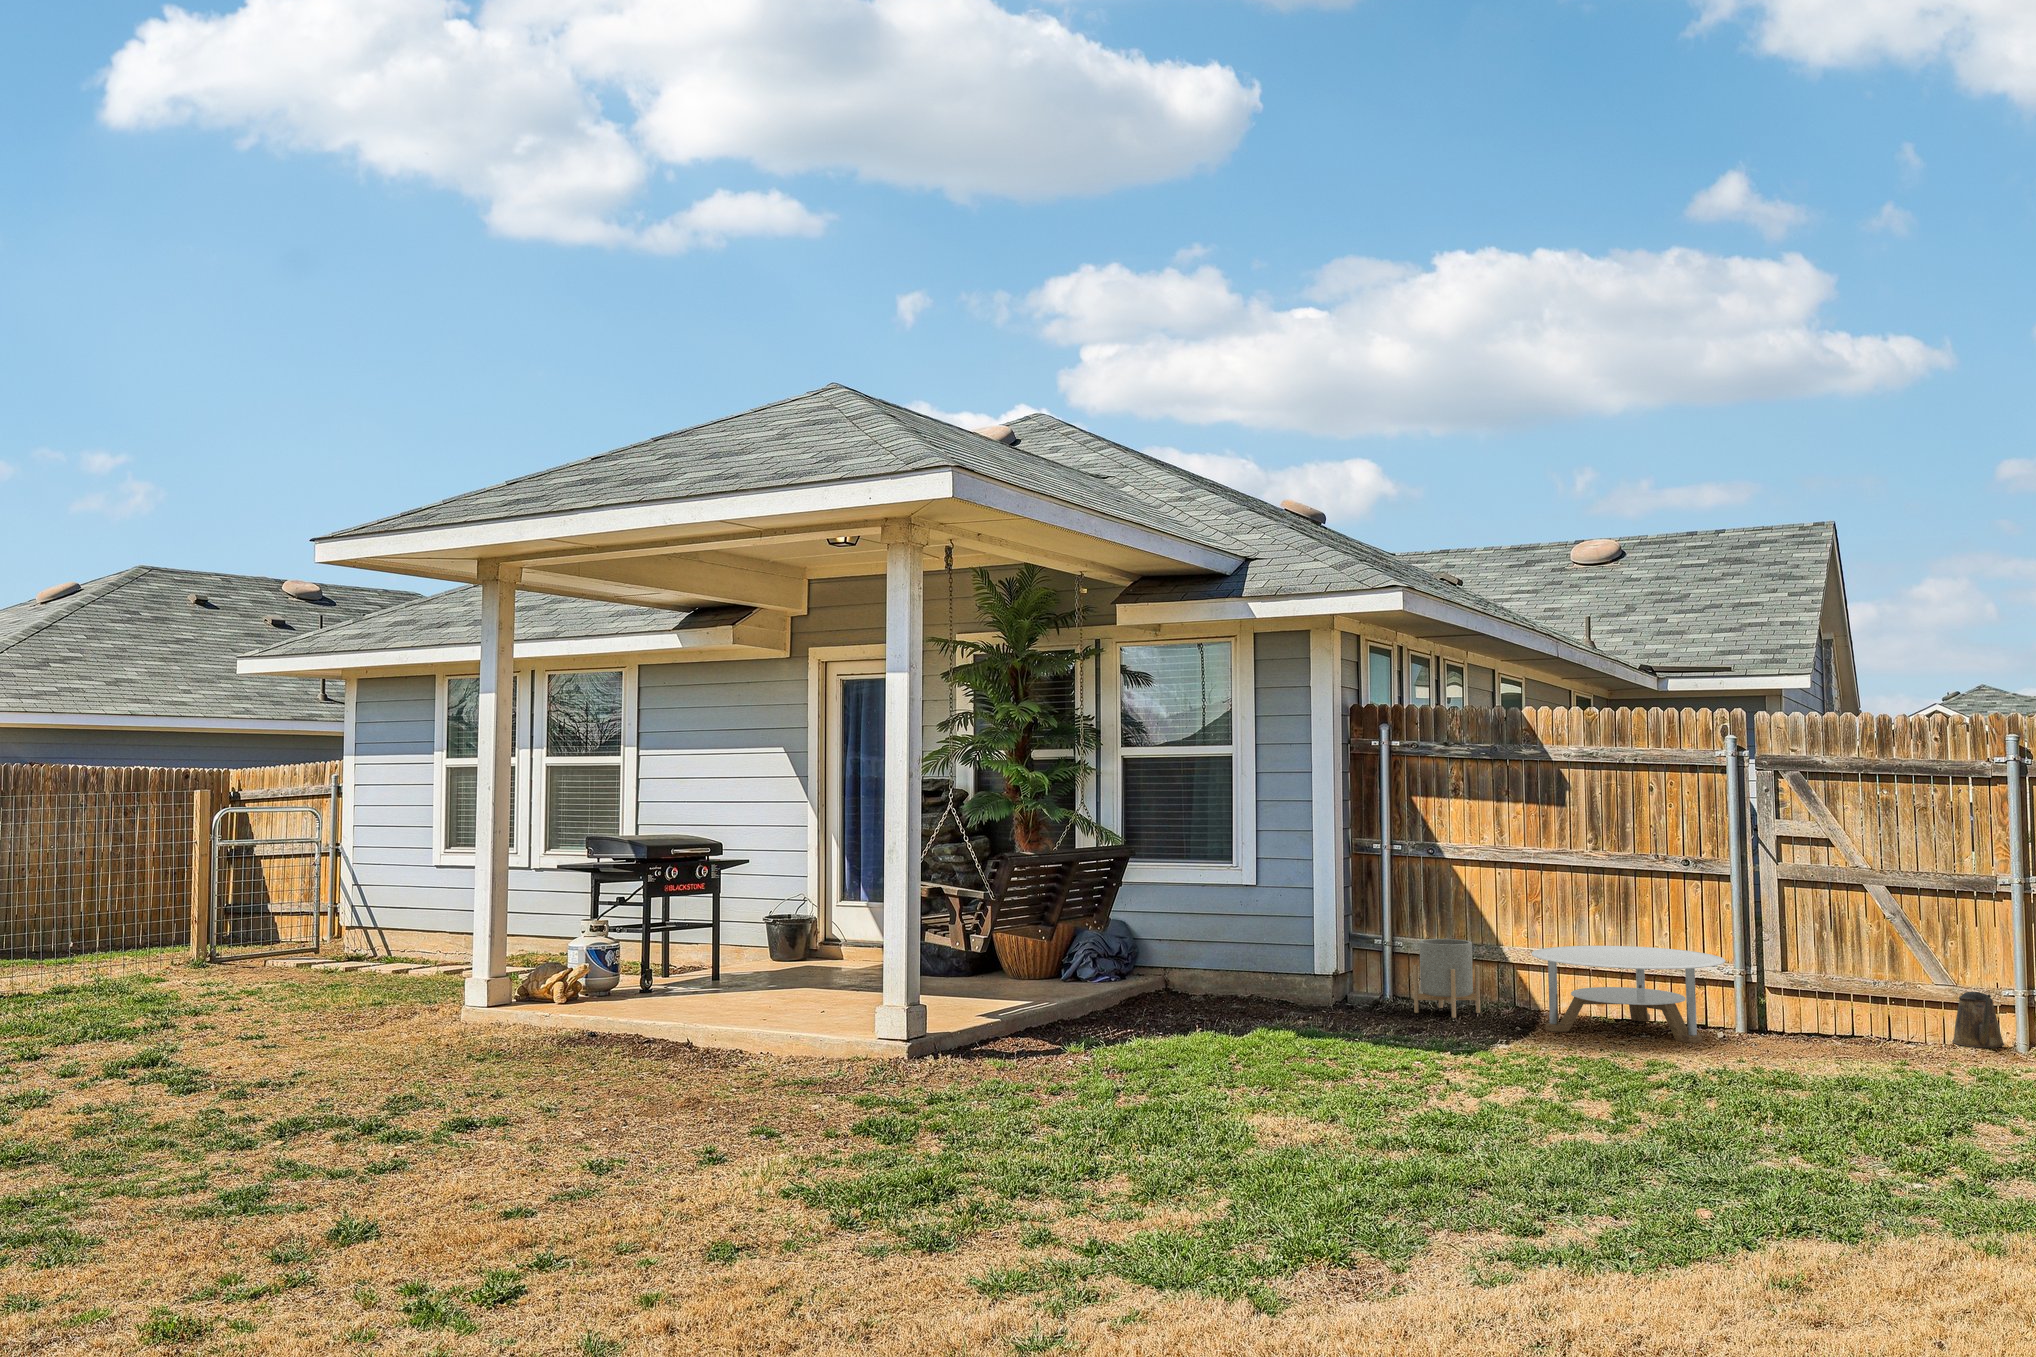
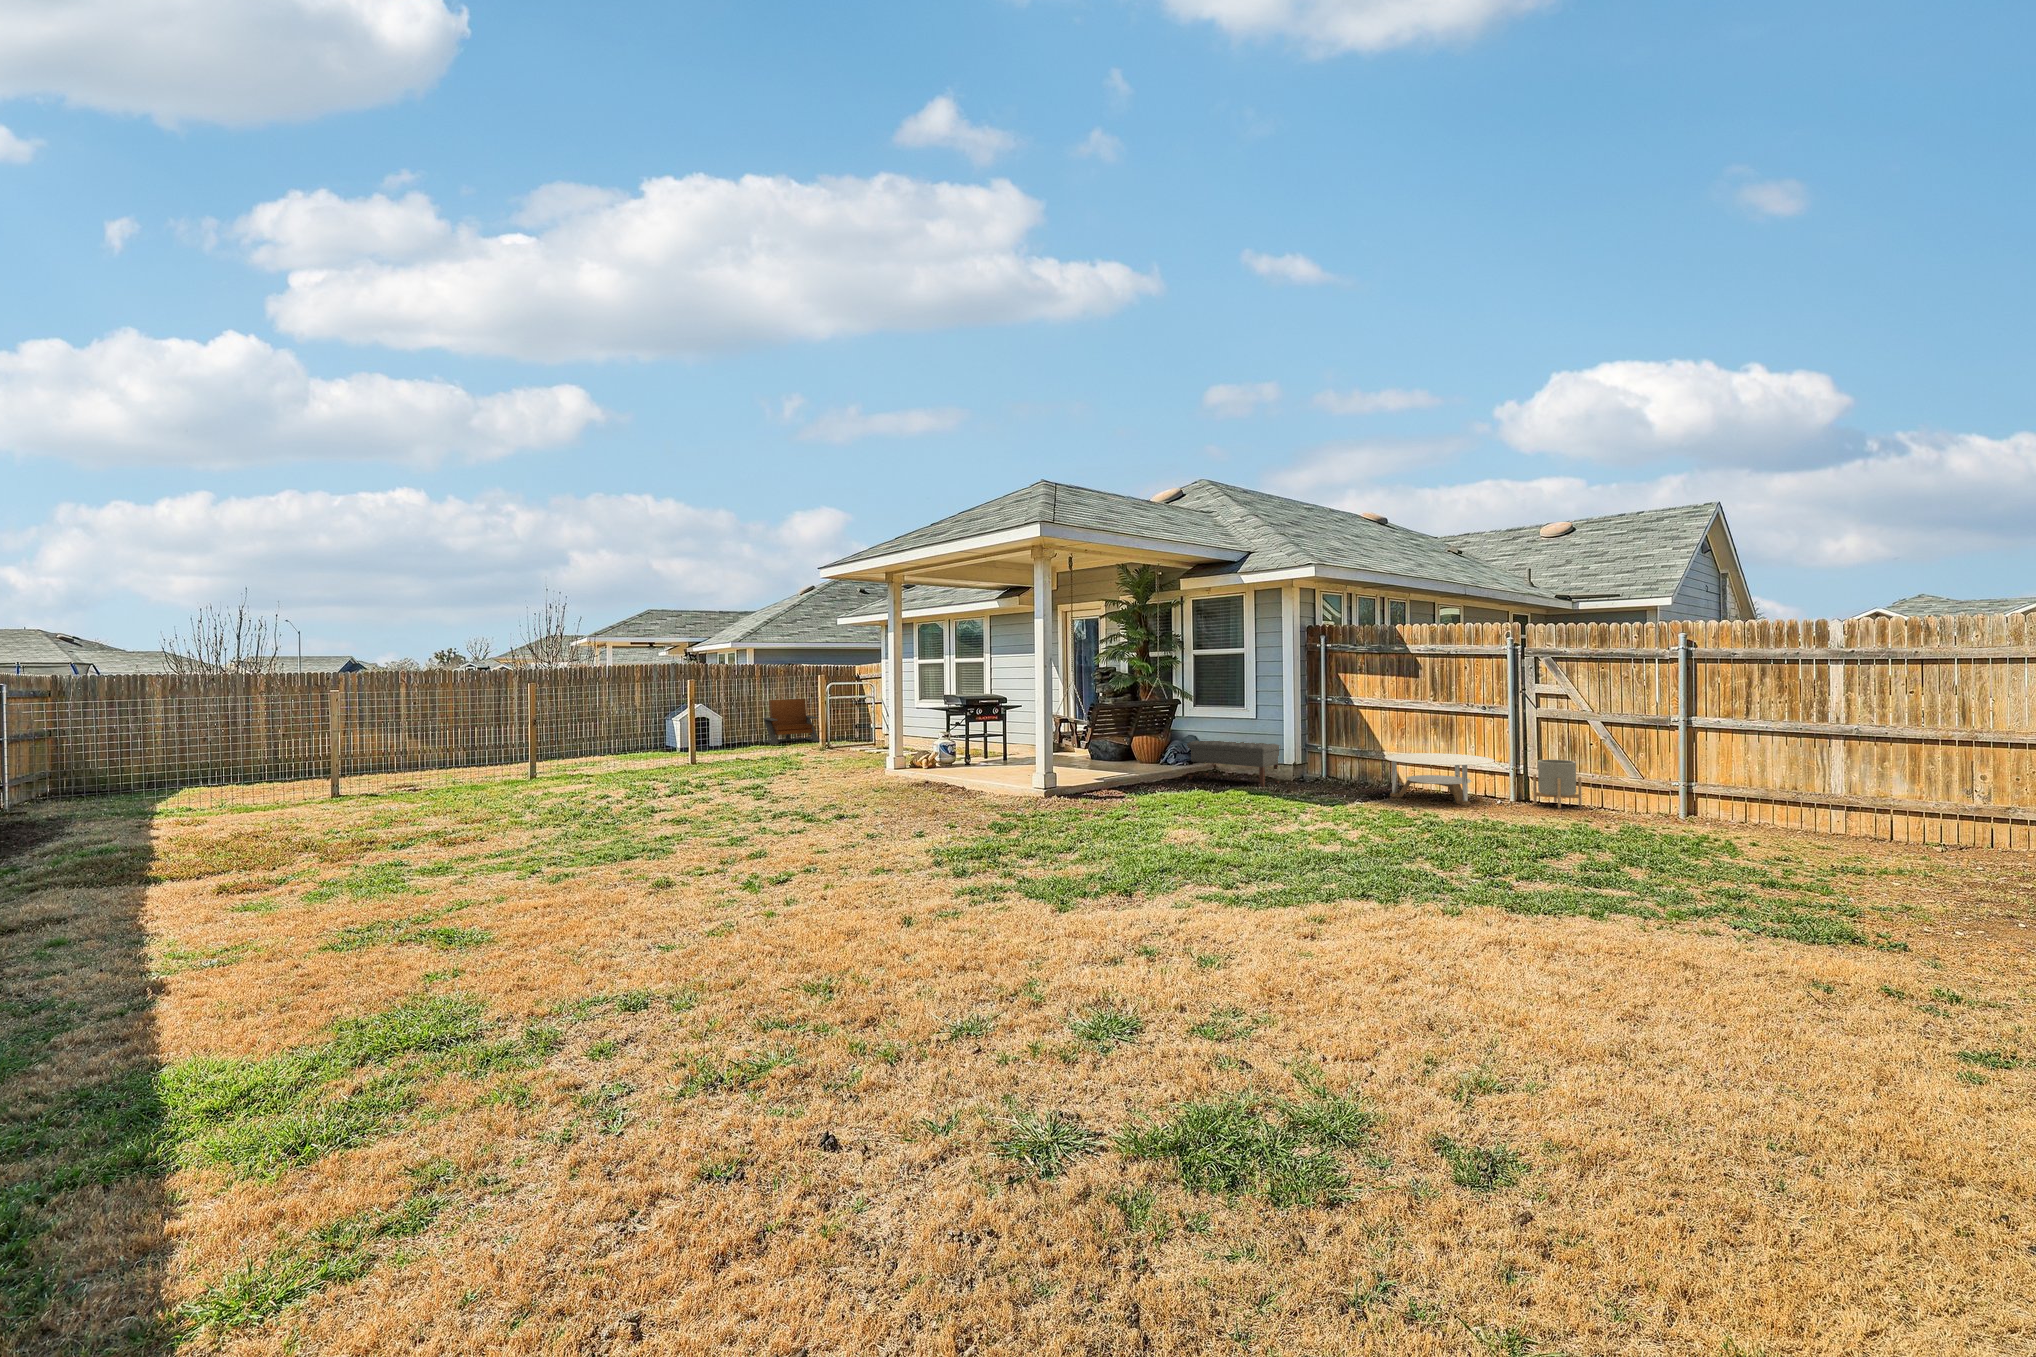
lounge chair: none [17,843,171,954] -> present [763,699,819,744]
bench: none [1130,927,1315,1020] -> present [1187,741,1280,787]
planter: present [1413,939,1480,1018] -> present [1533,760,1582,808]
watering can: present [1952,992,2005,1048] -> none [1631,784,1664,815]

